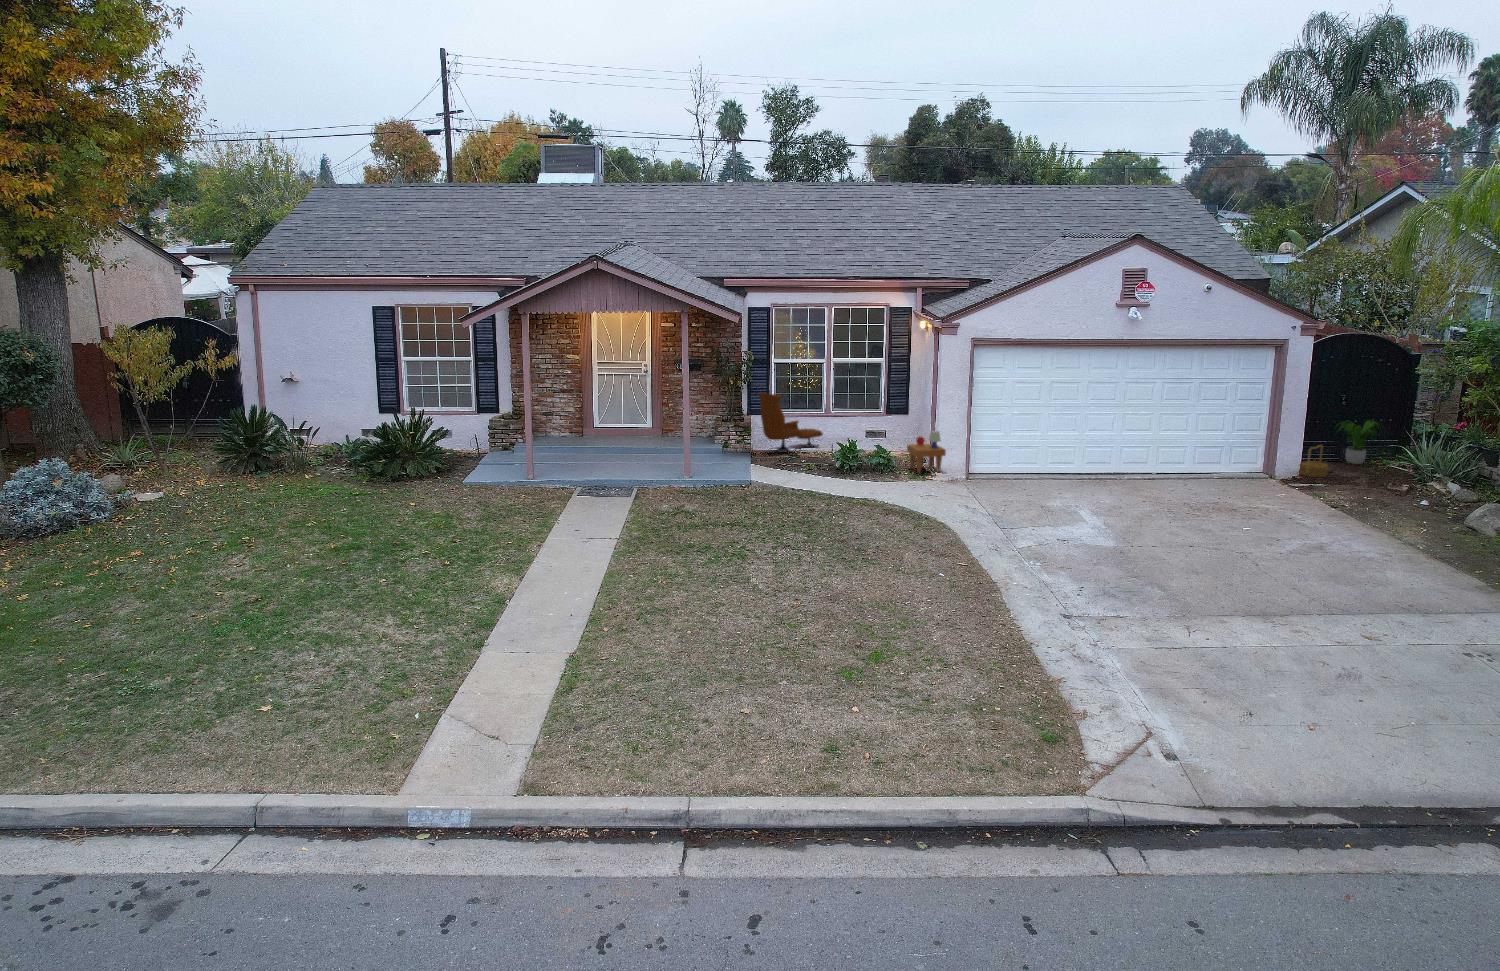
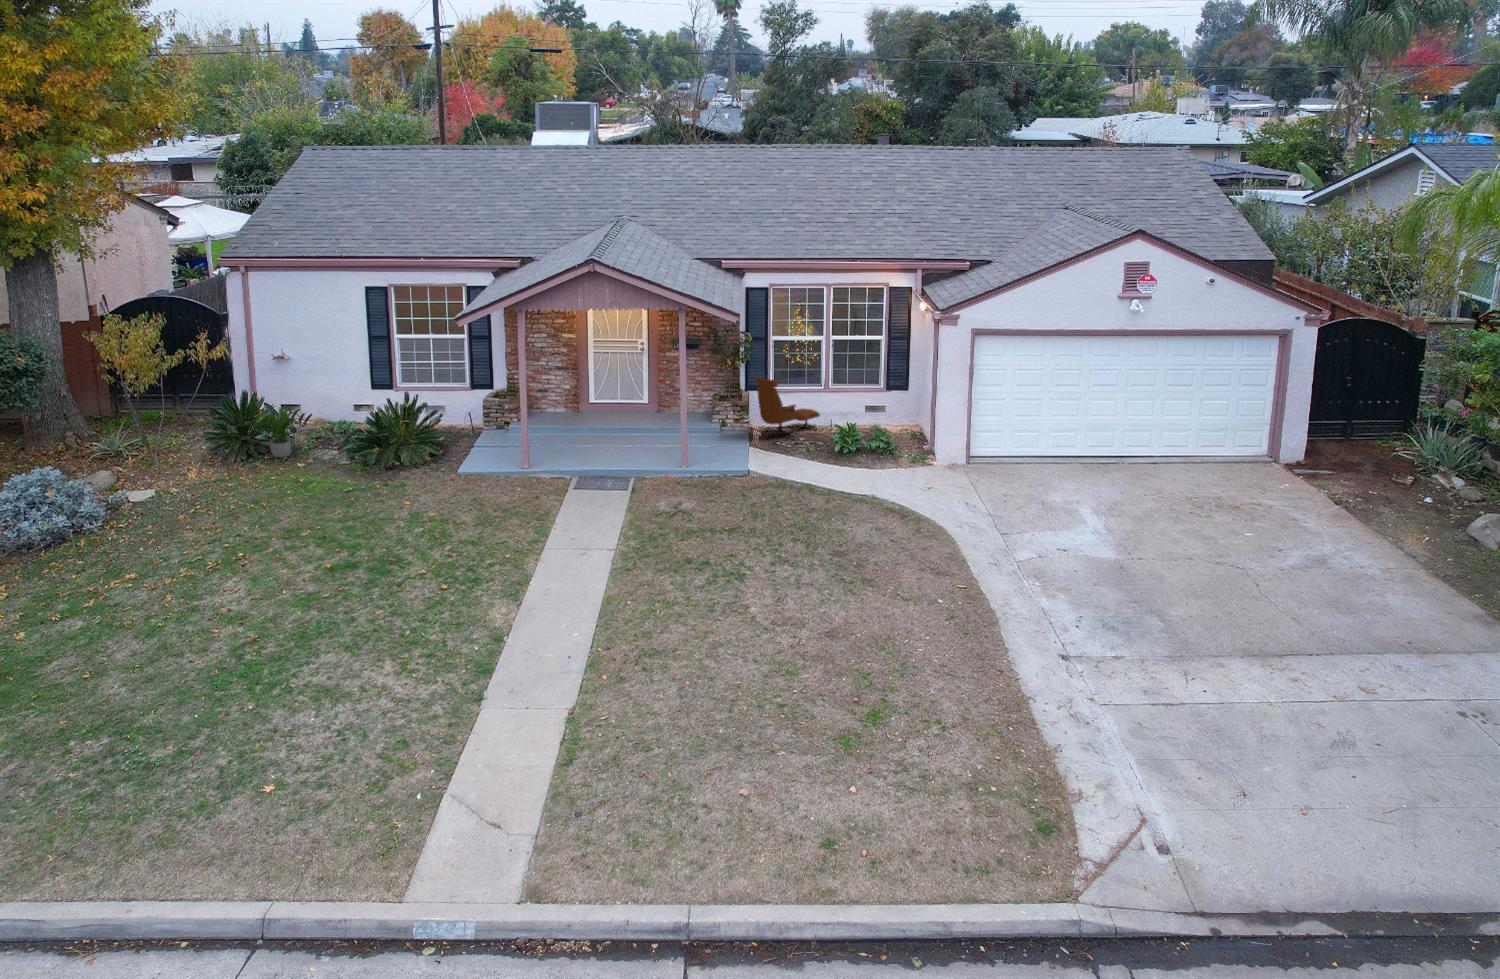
potted plant: present [1338,420,1380,464] -> present [254,408,299,457]
side table: present [907,431,946,473] -> none [904,421,943,464]
woven basket: present [1299,445,1328,477] -> none [1295,436,1325,469]

